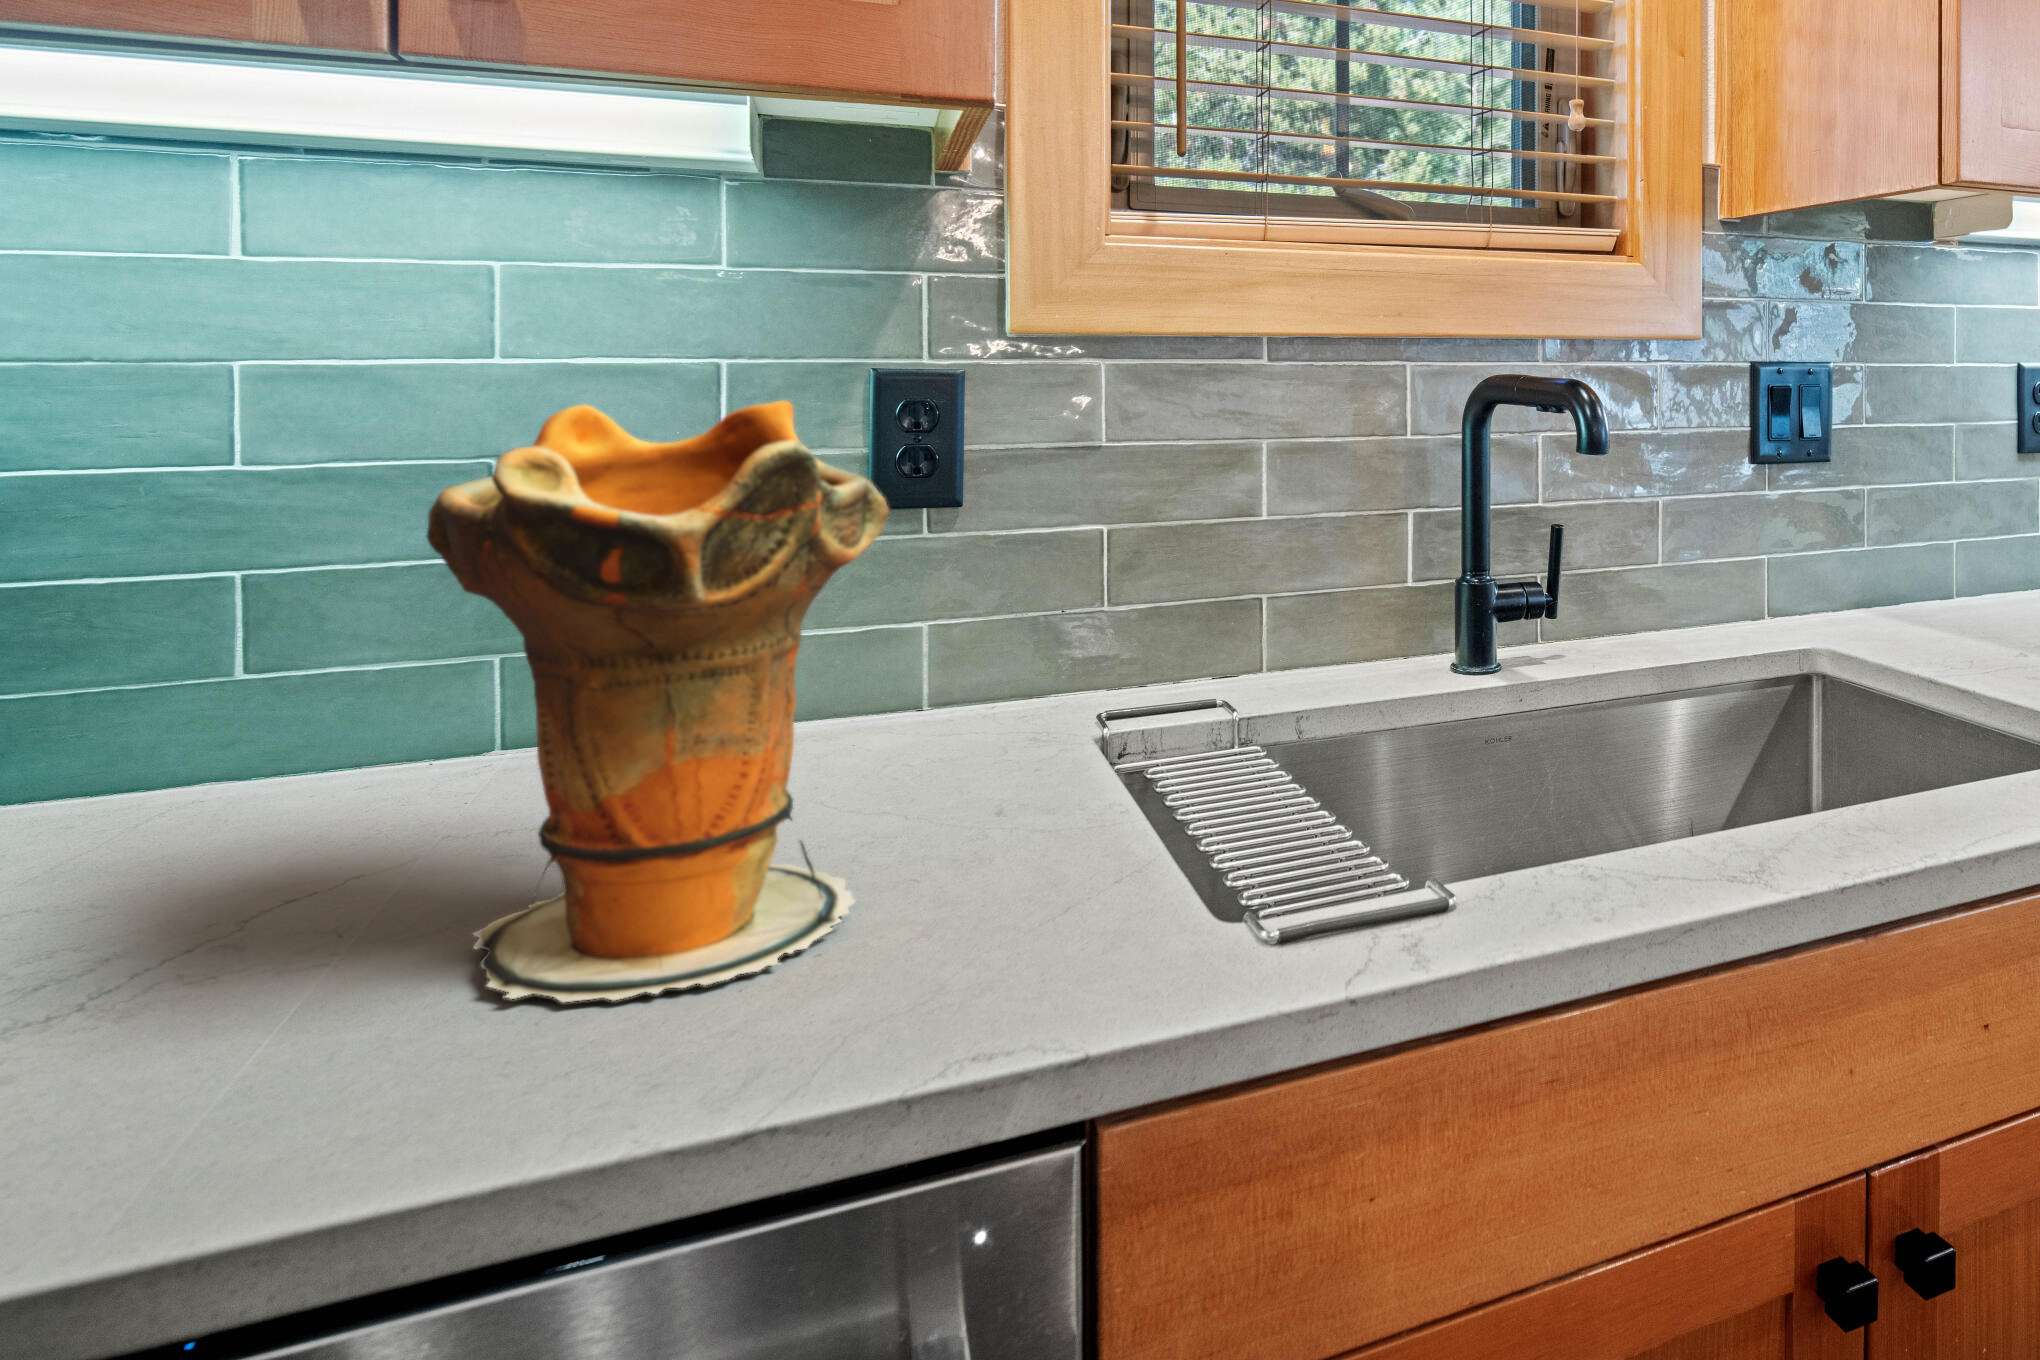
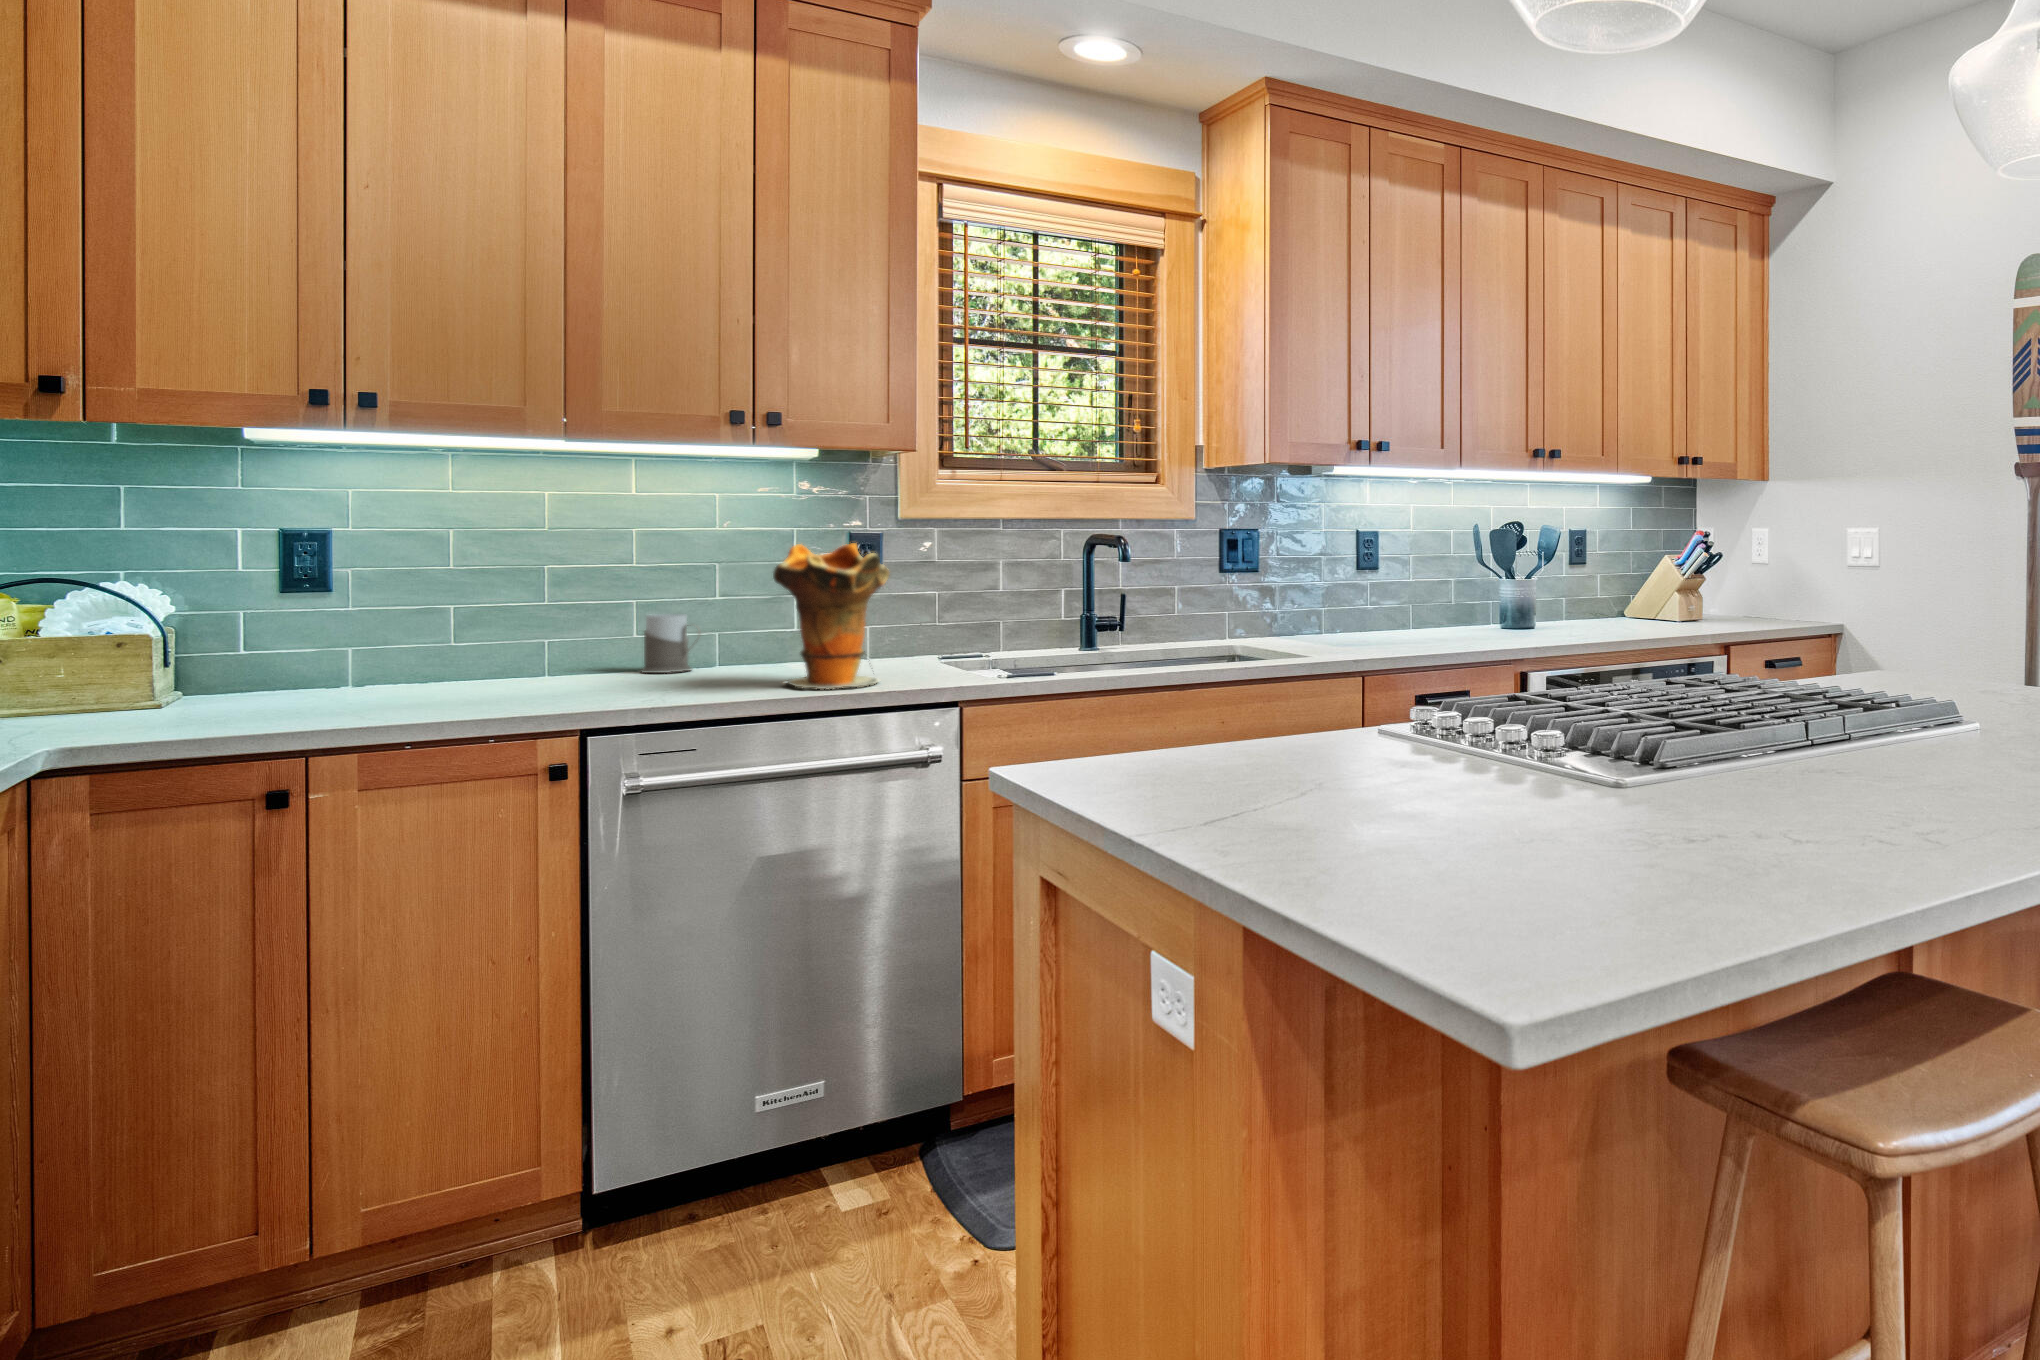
mug: none [186,617,370,820] -> present [641,614,700,673]

